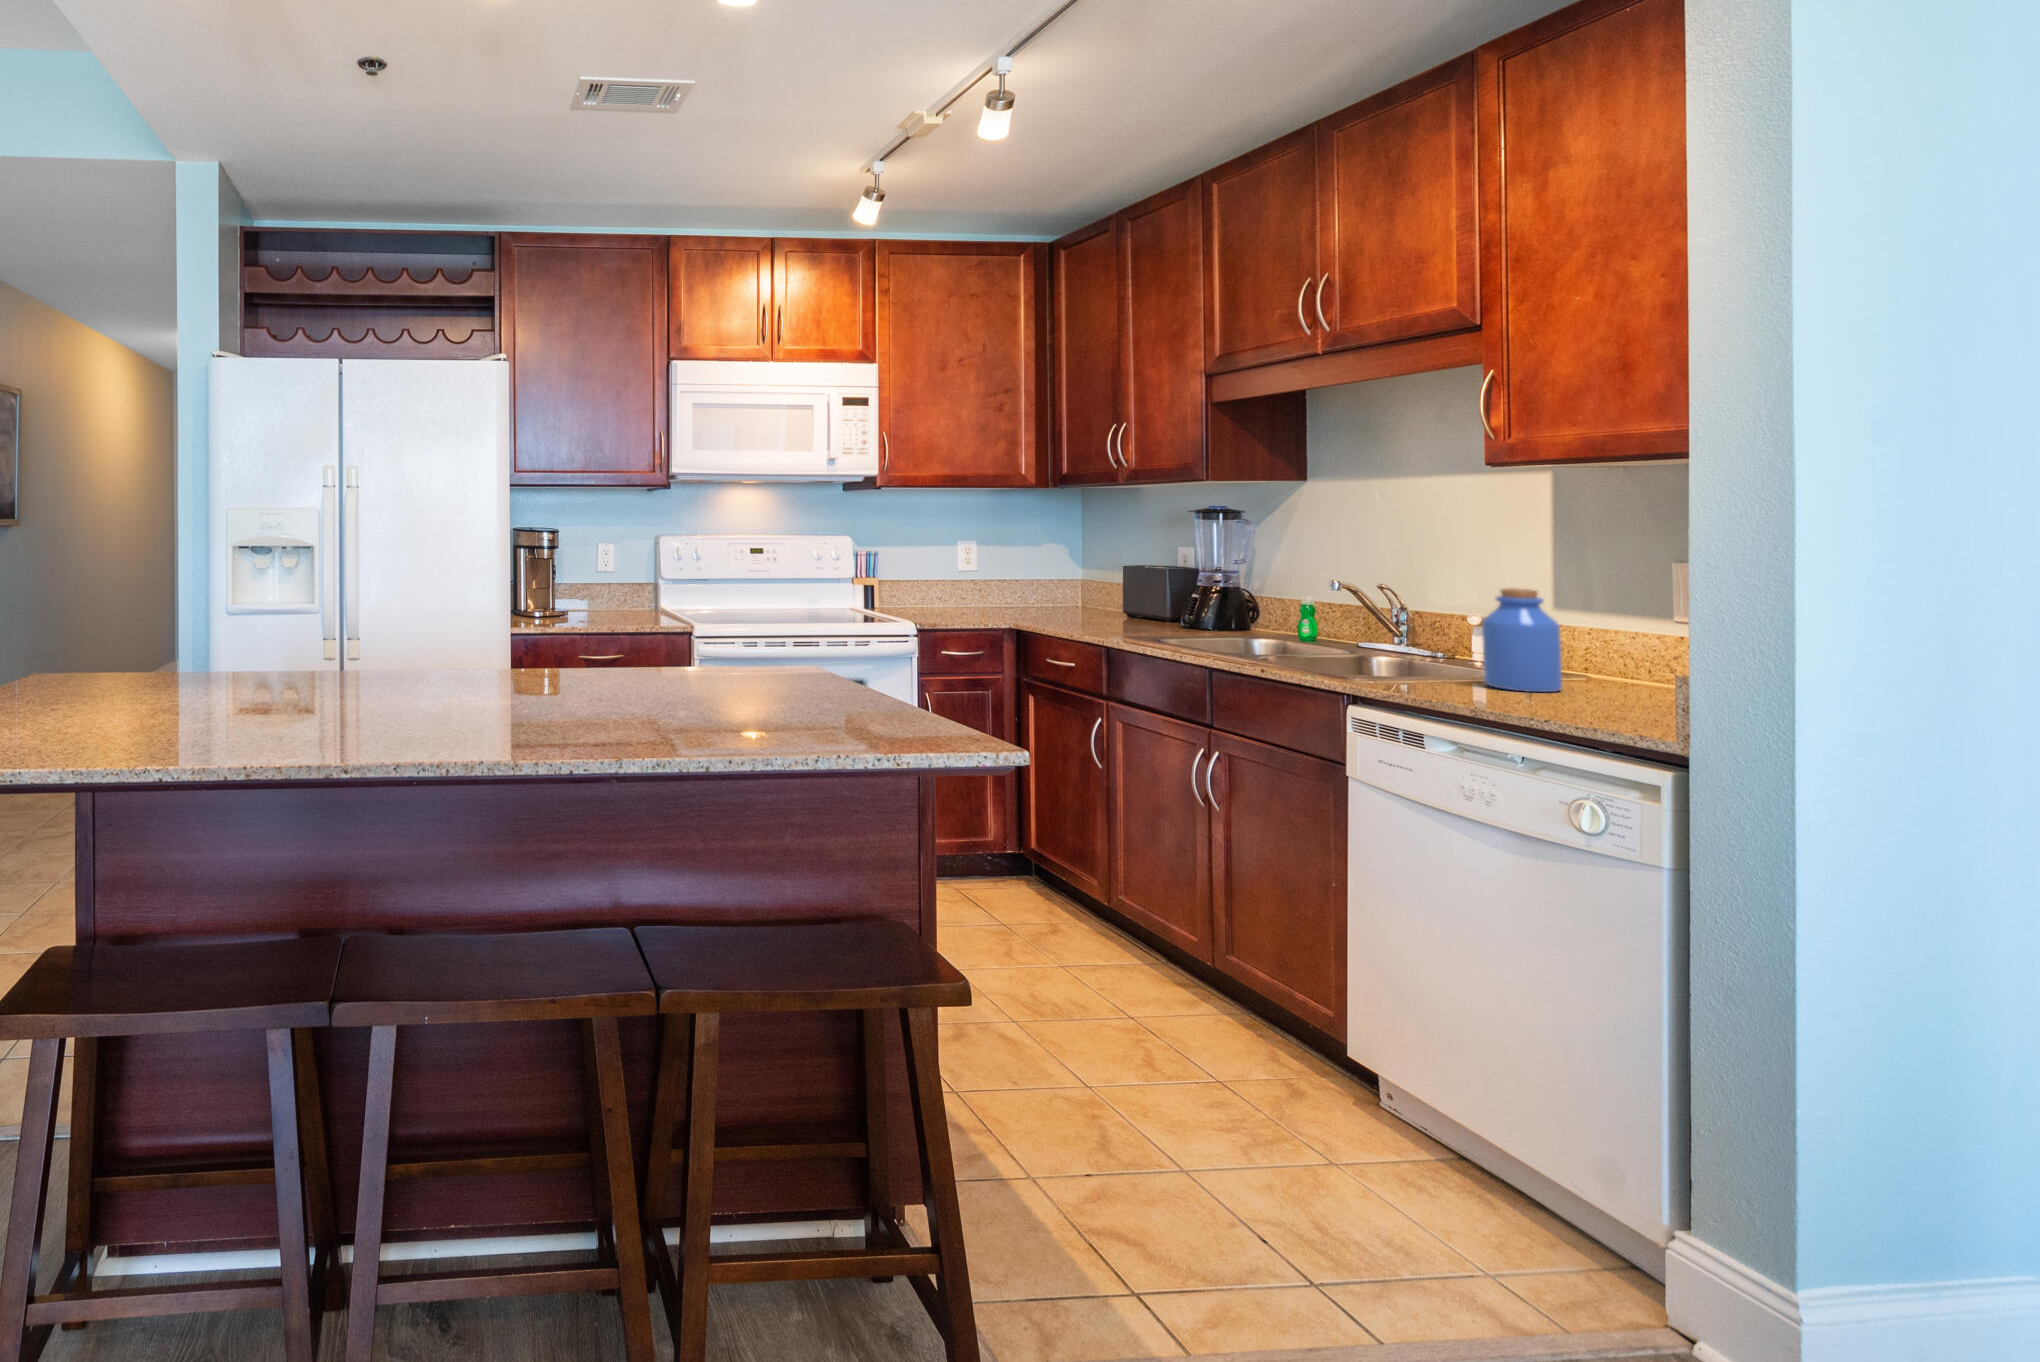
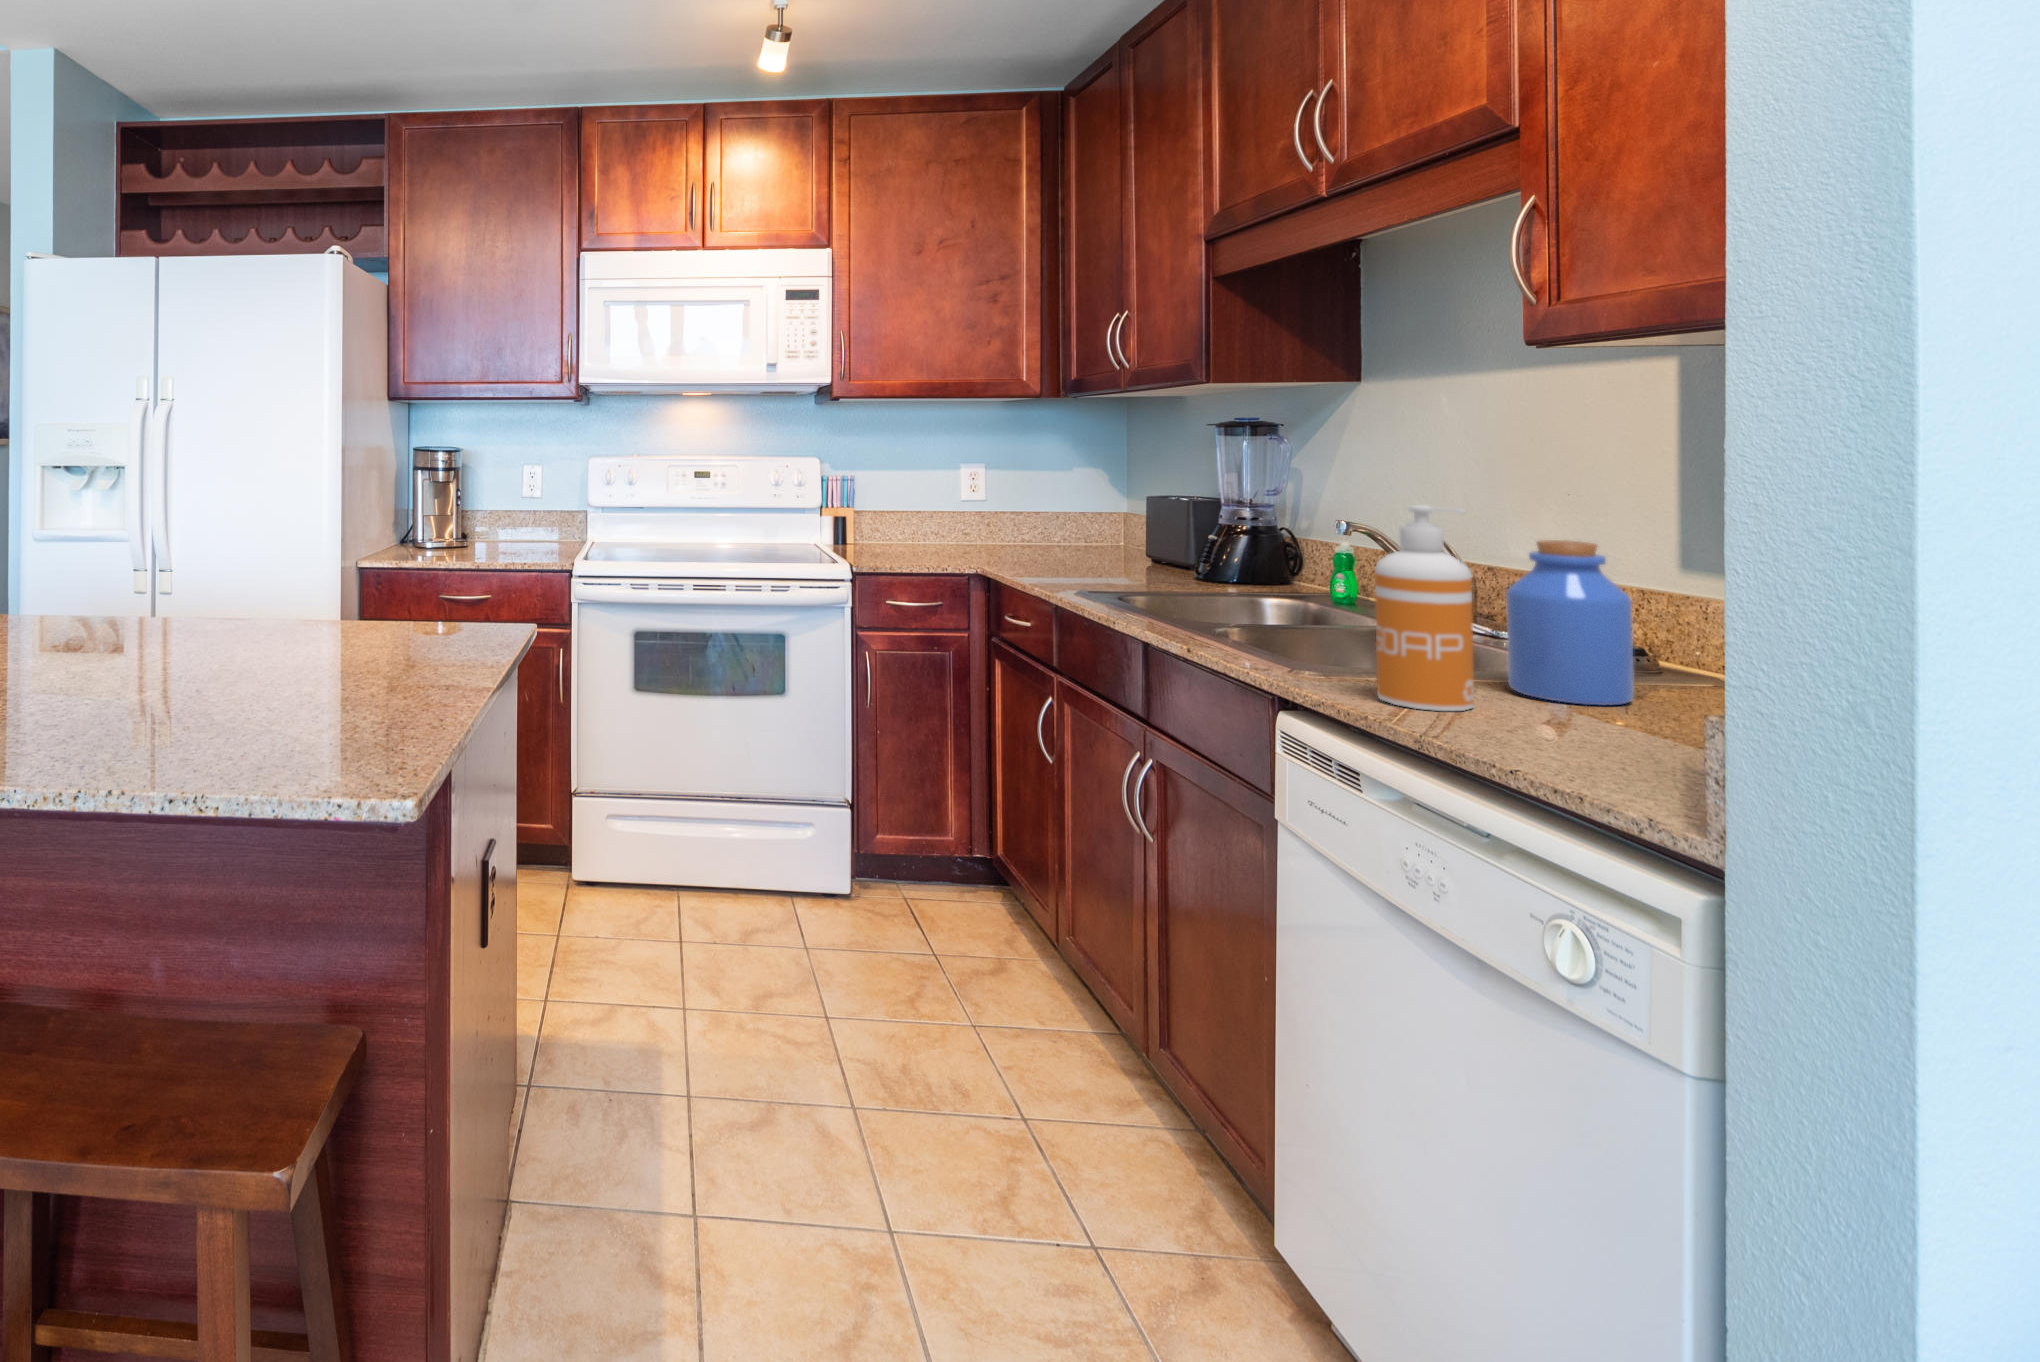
soap dispenser: none [1413,566,1479,697] -> present [1375,505,1474,711]

